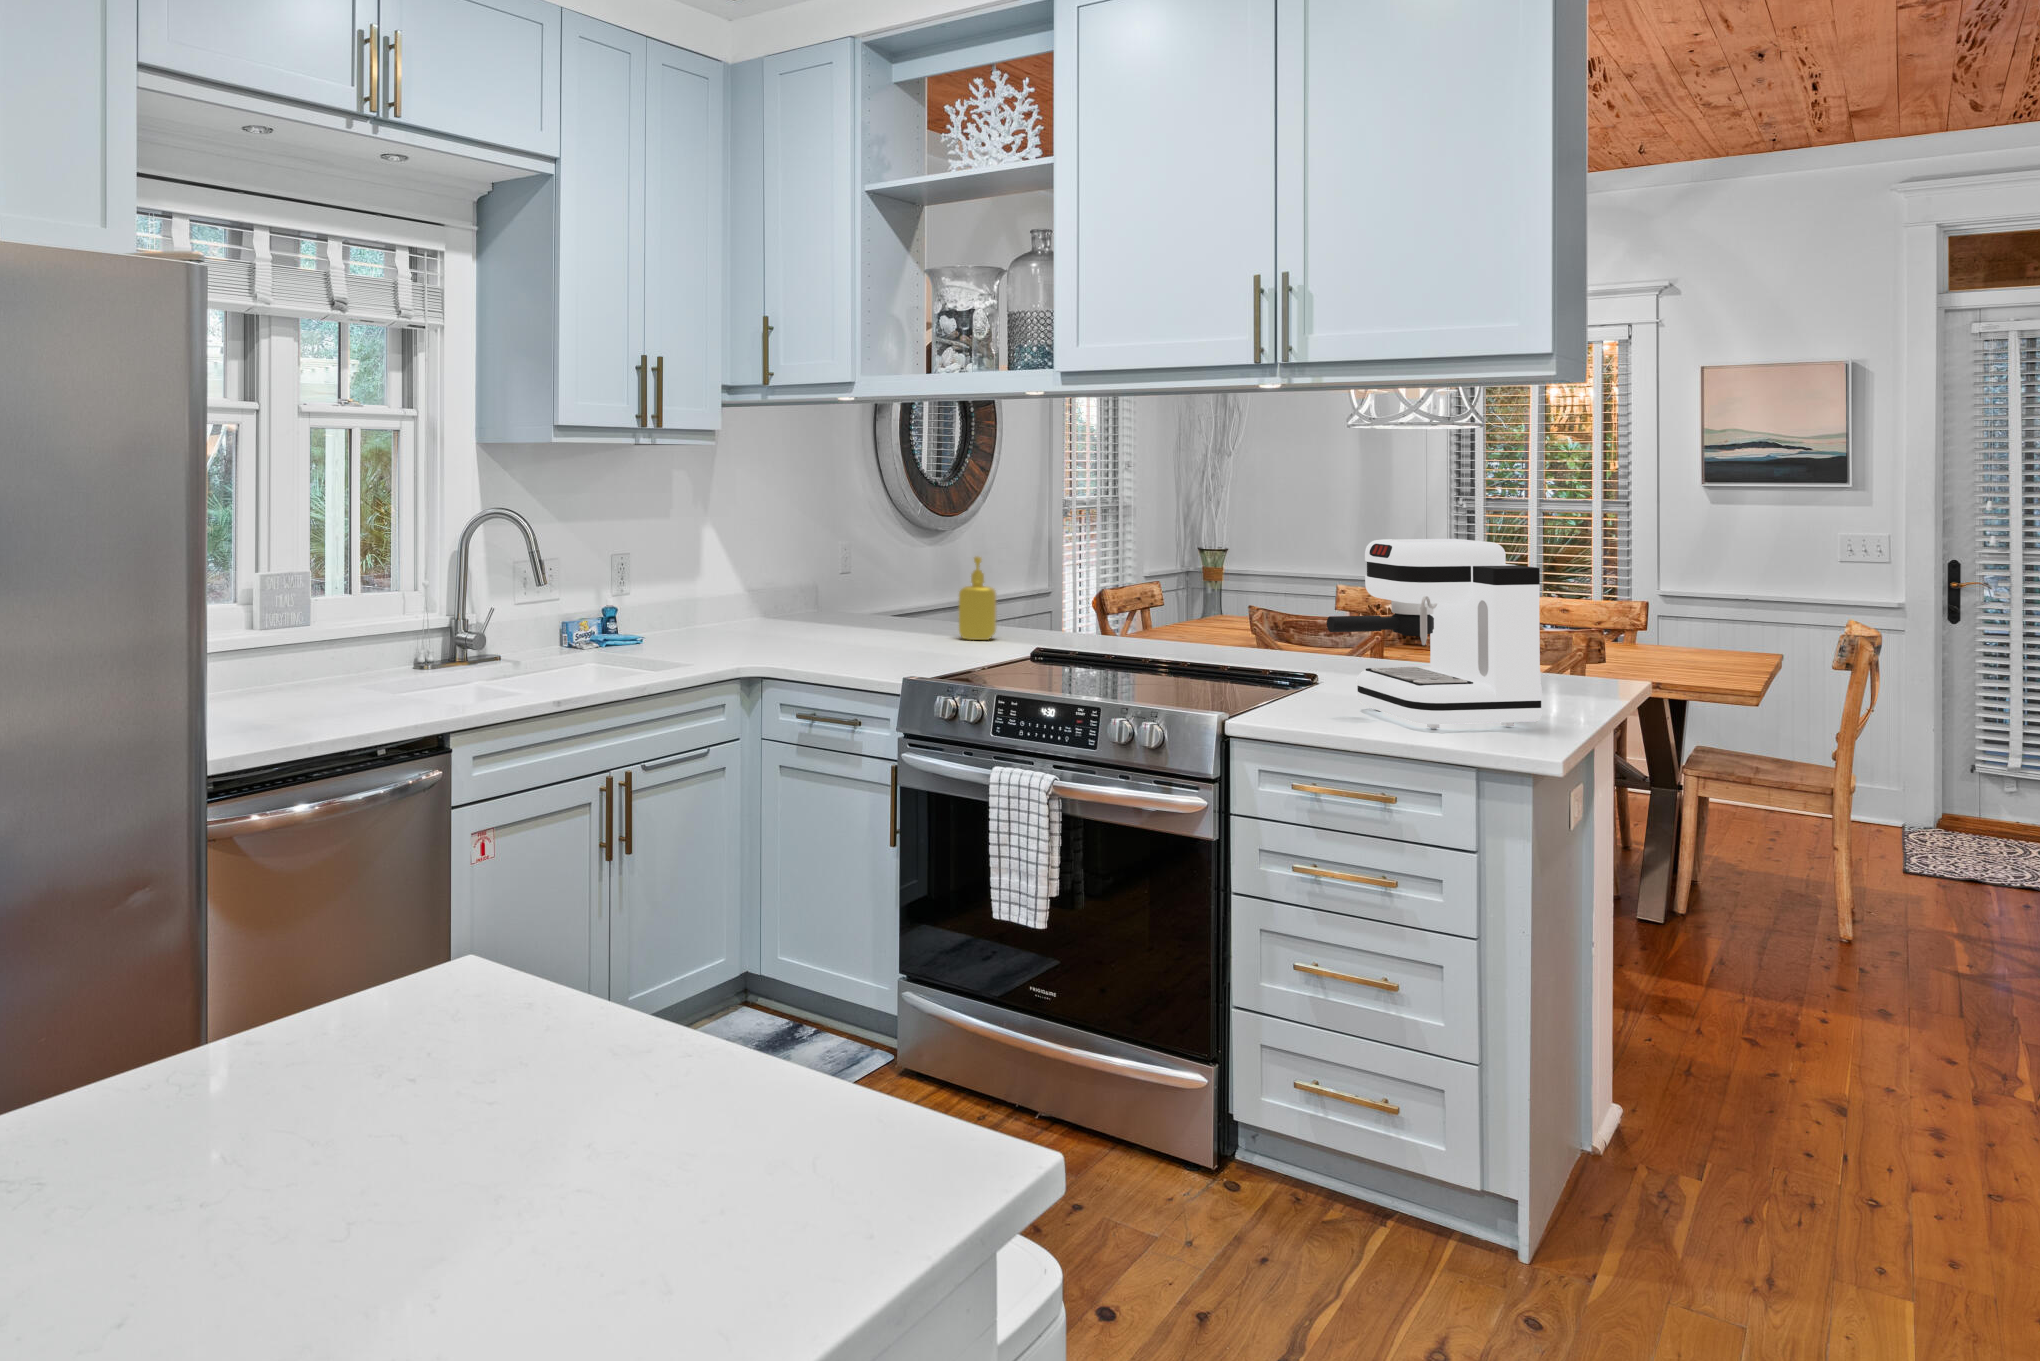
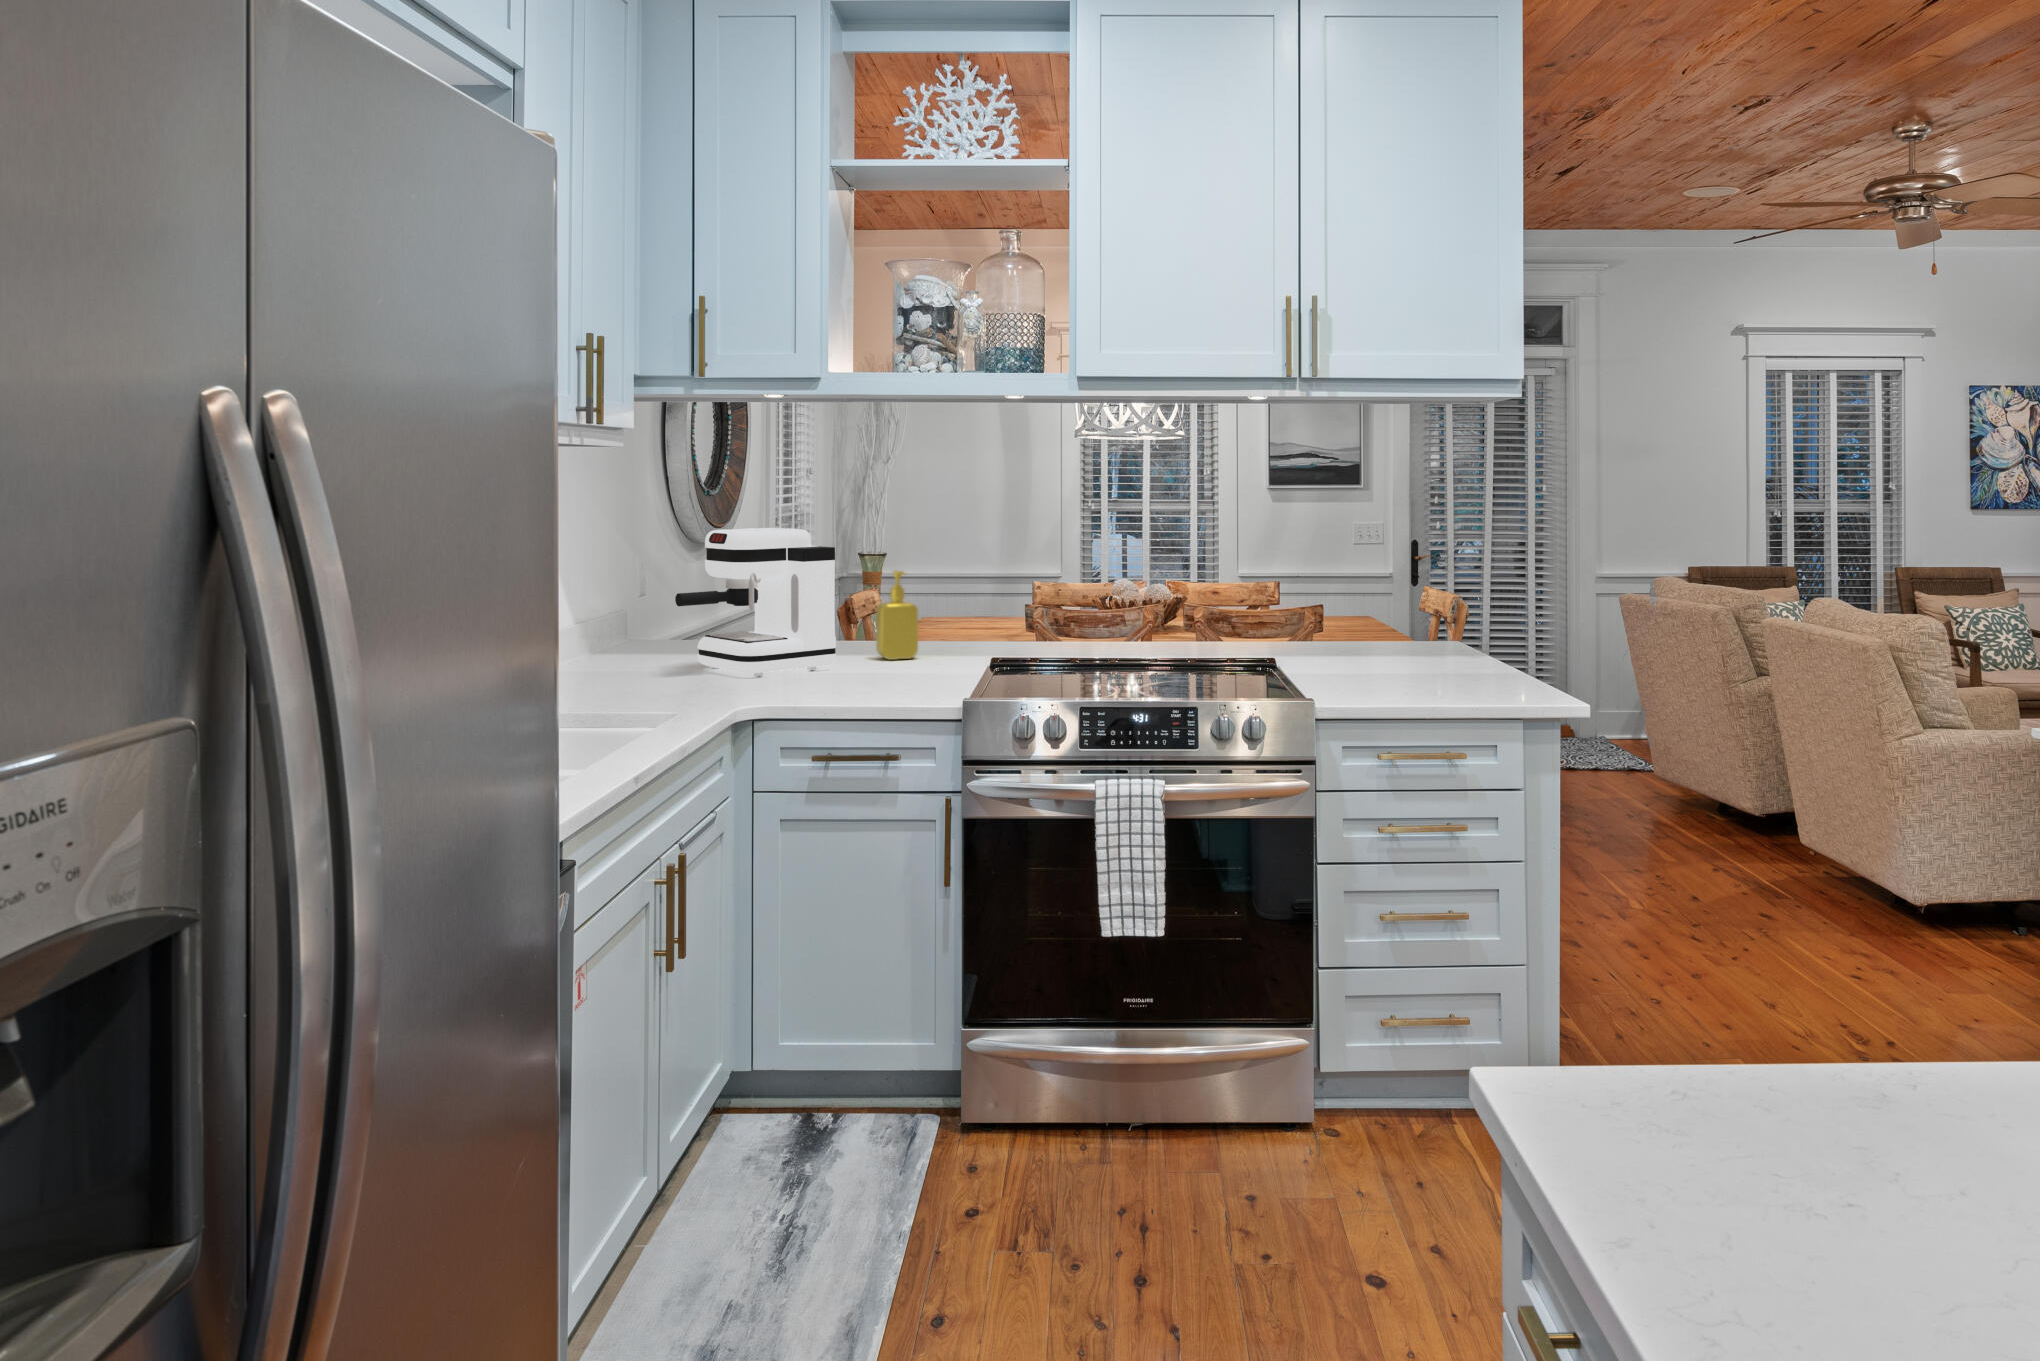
coffee maker: present [1327,539,1542,728] -> present [675,528,836,676]

